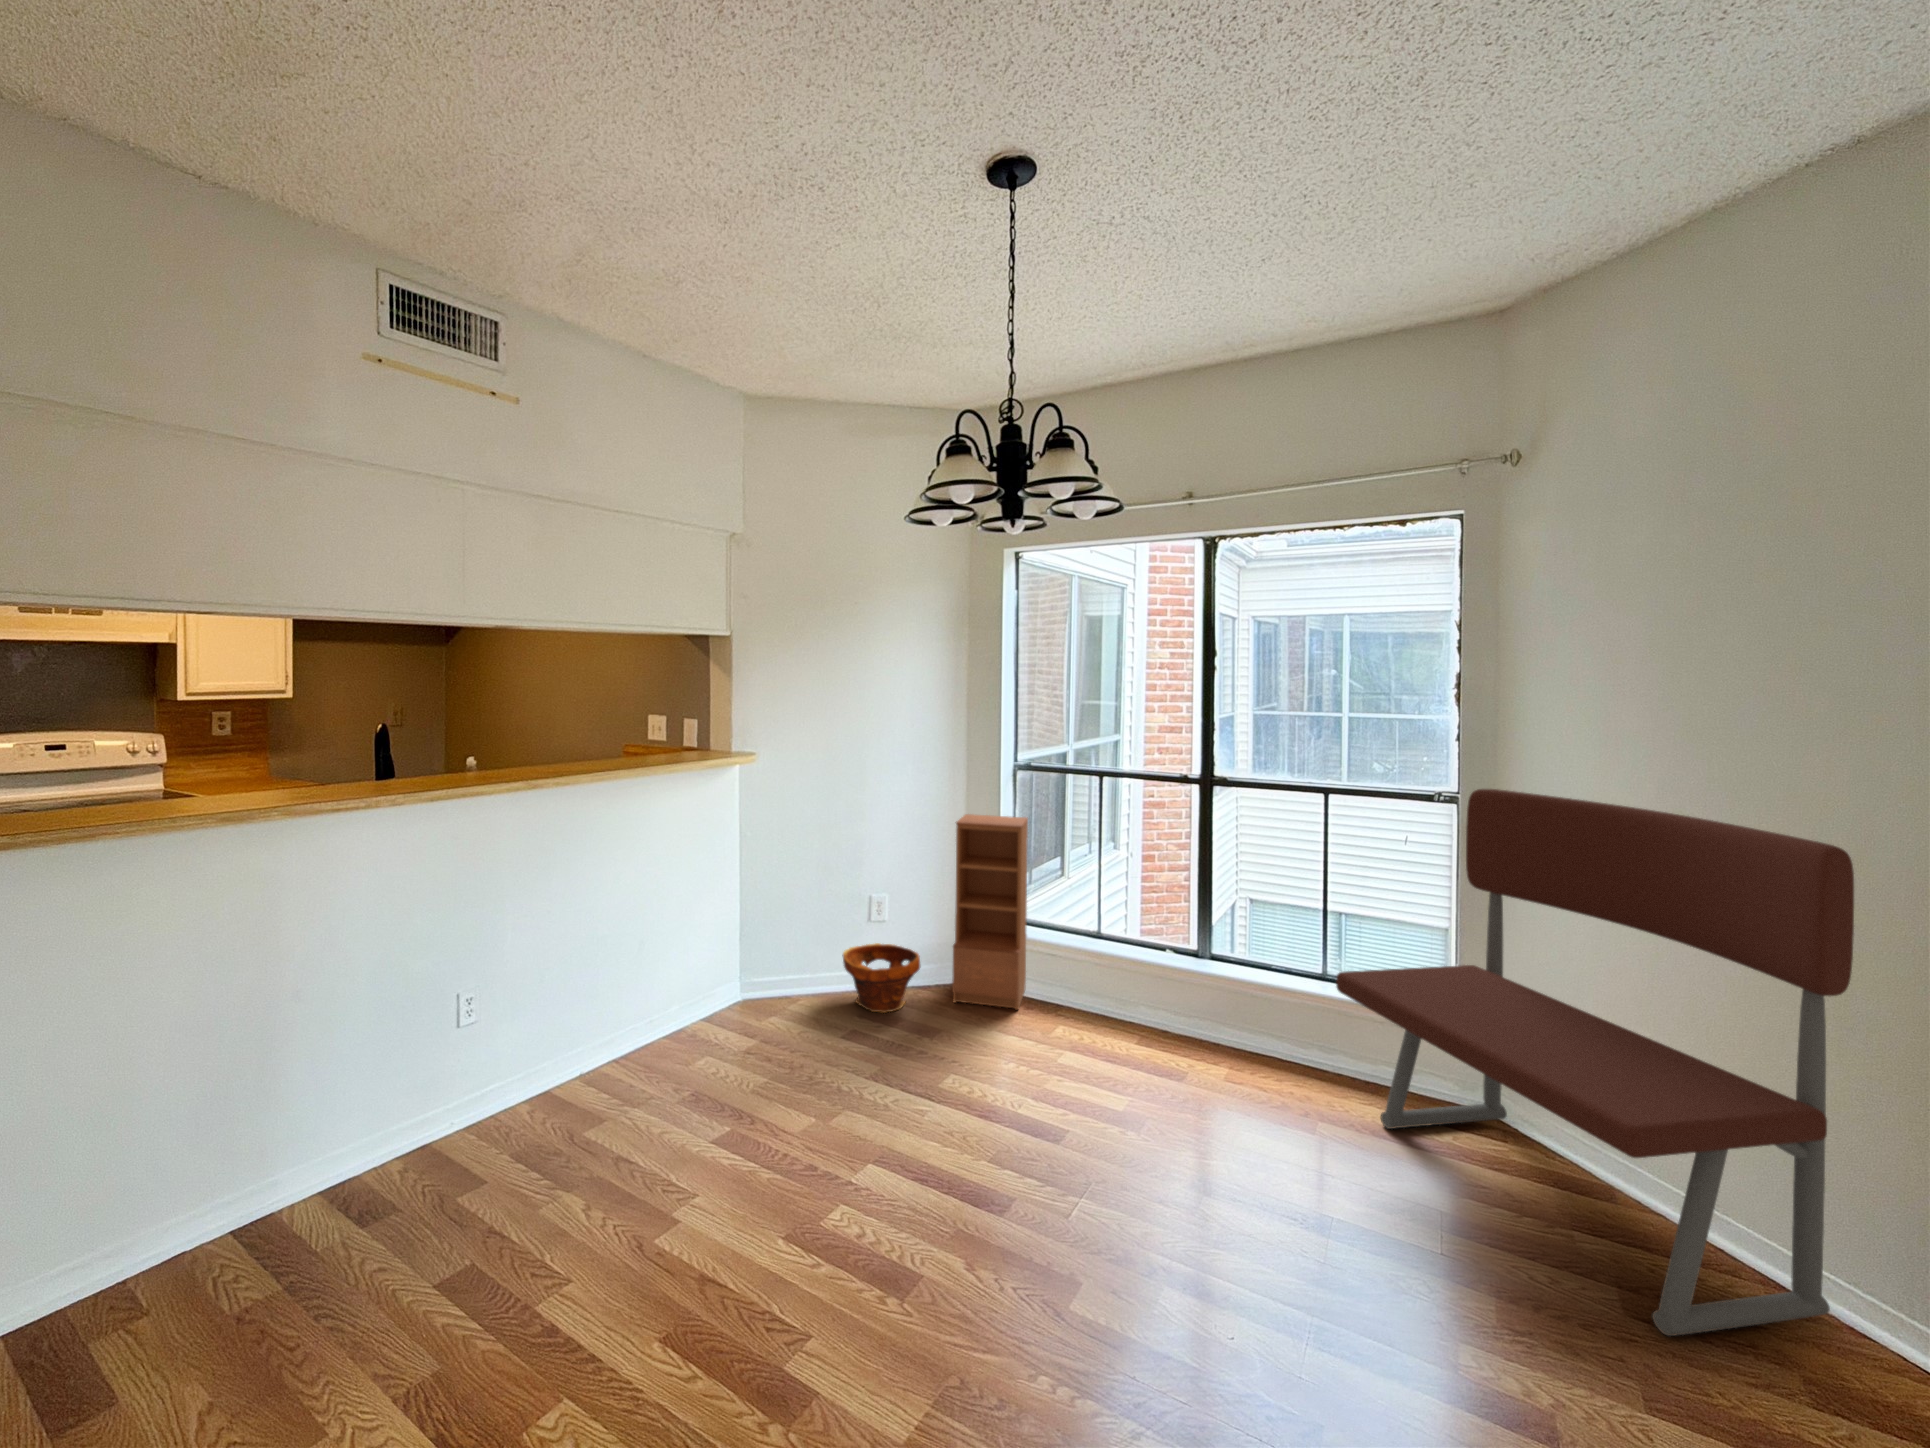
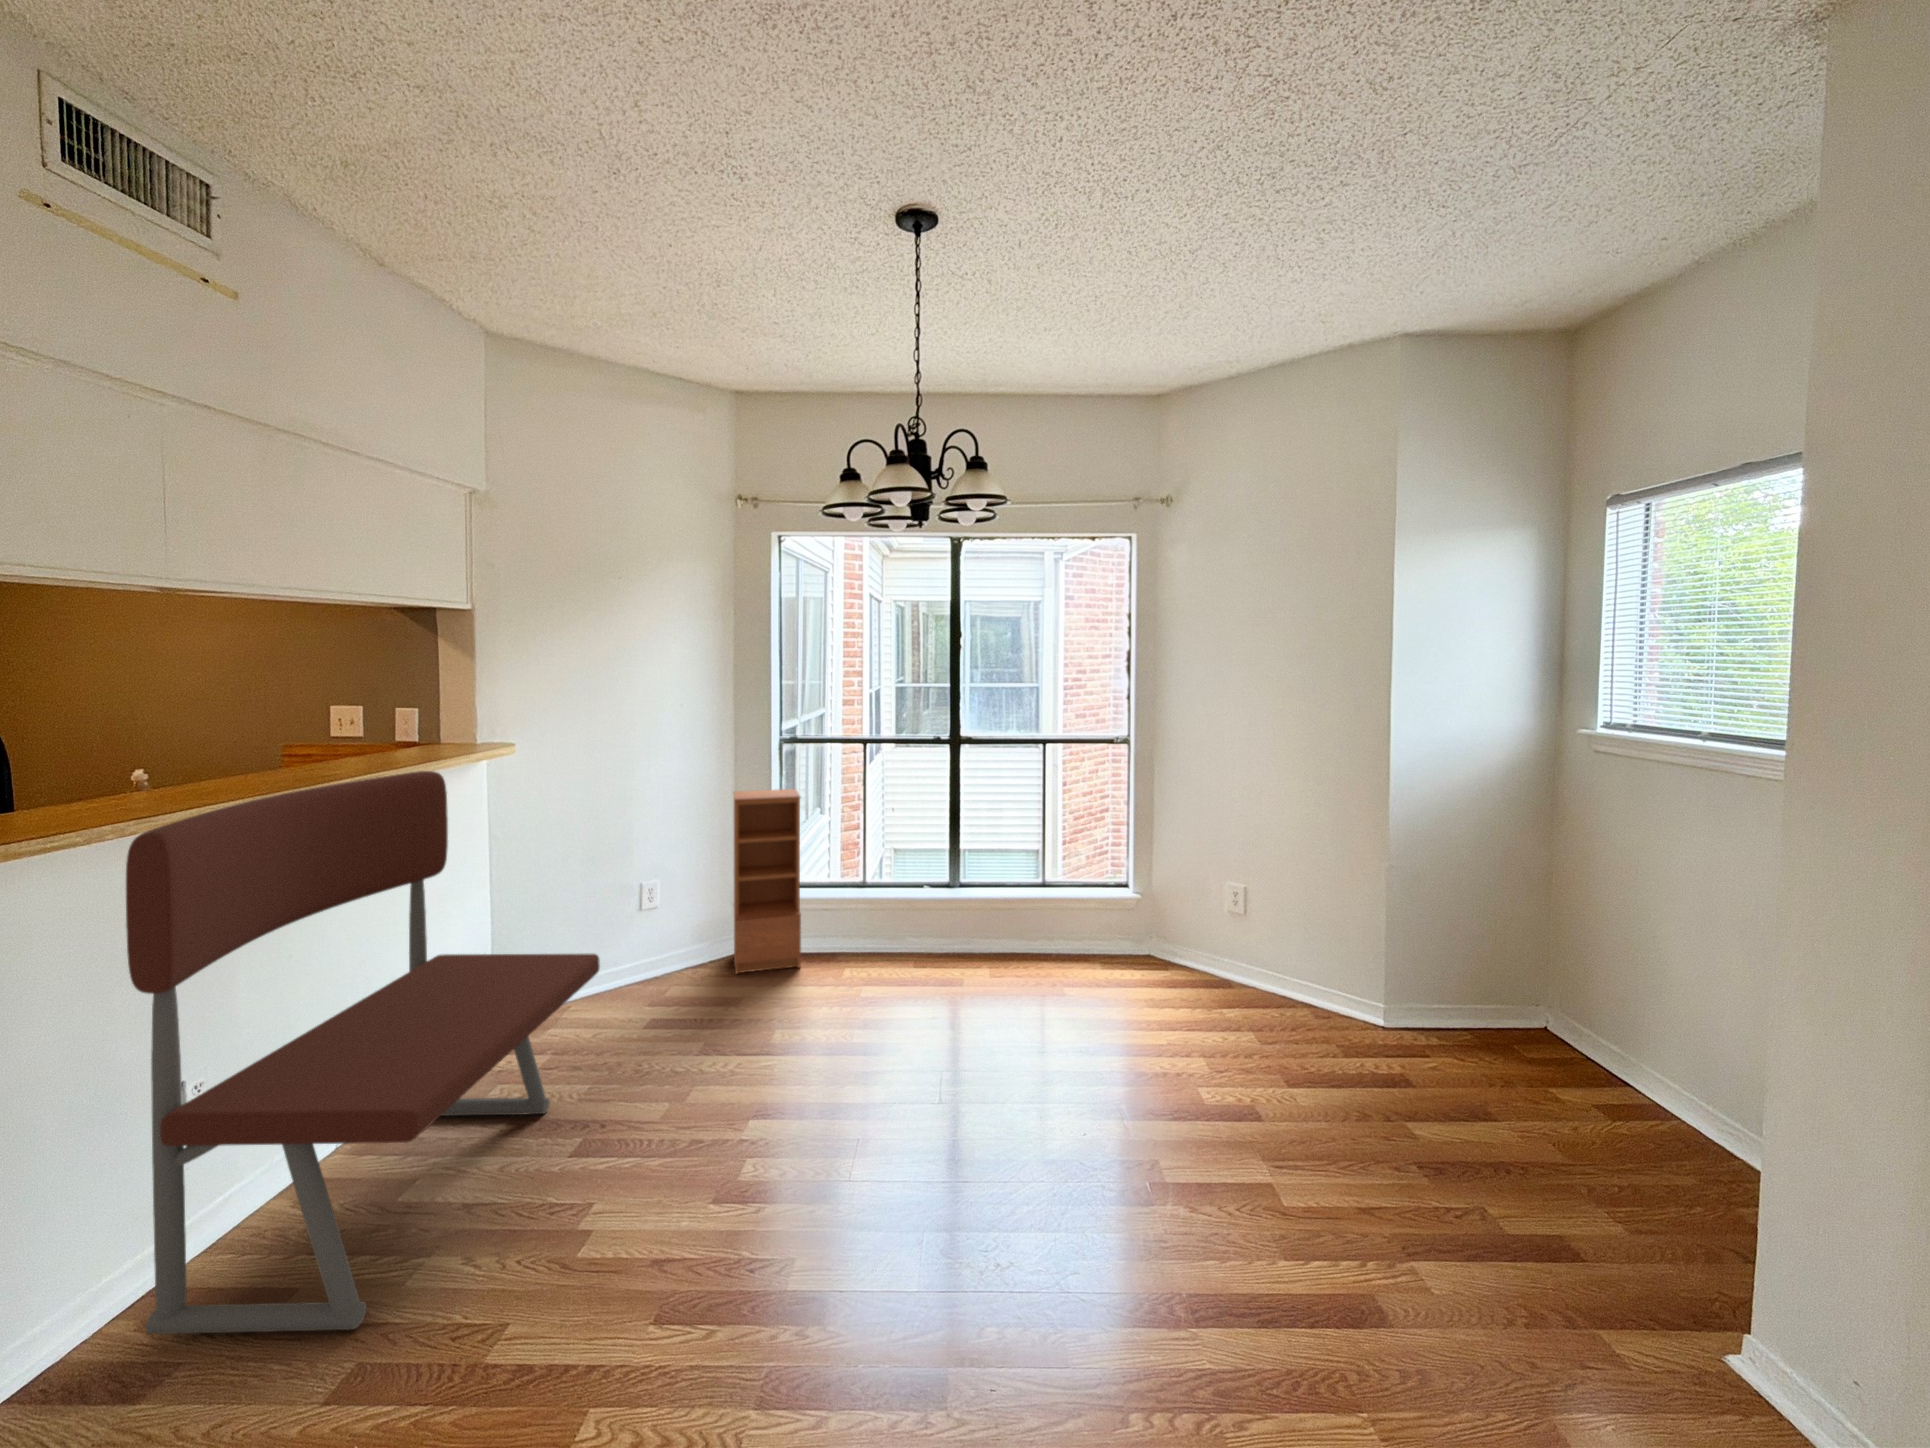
bench: present [1336,789,1854,1336] -> present [126,771,600,1334]
planter: present [842,943,920,1013] -> none [619,930,705,1000]

